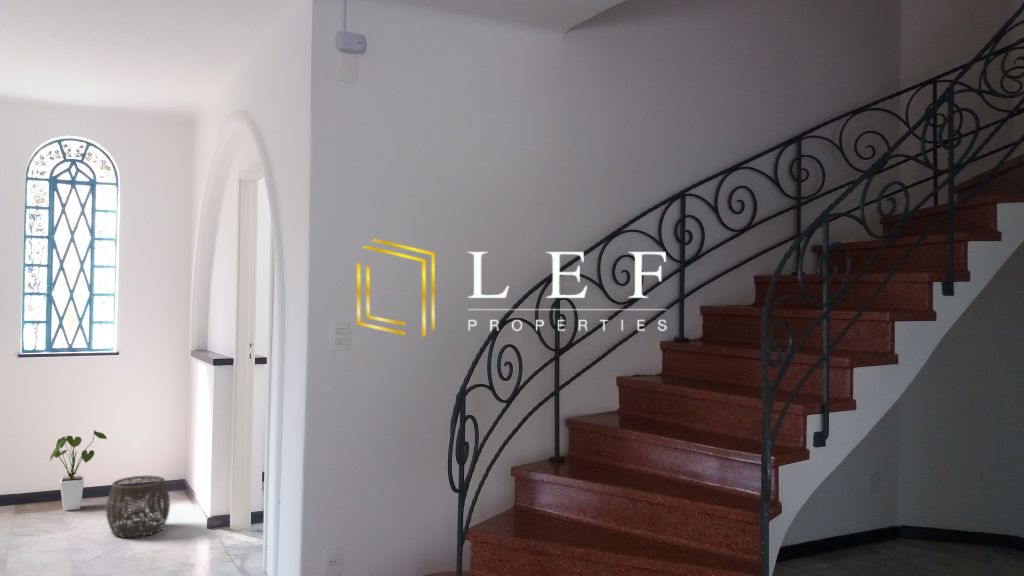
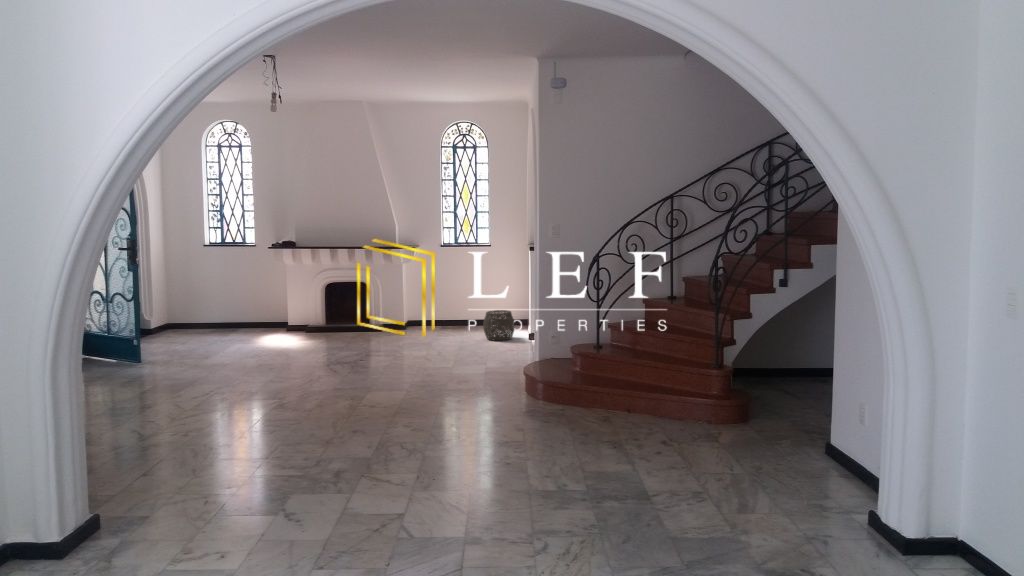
house plant: present [50,430,107,511] -> none [458,288,487,331]

